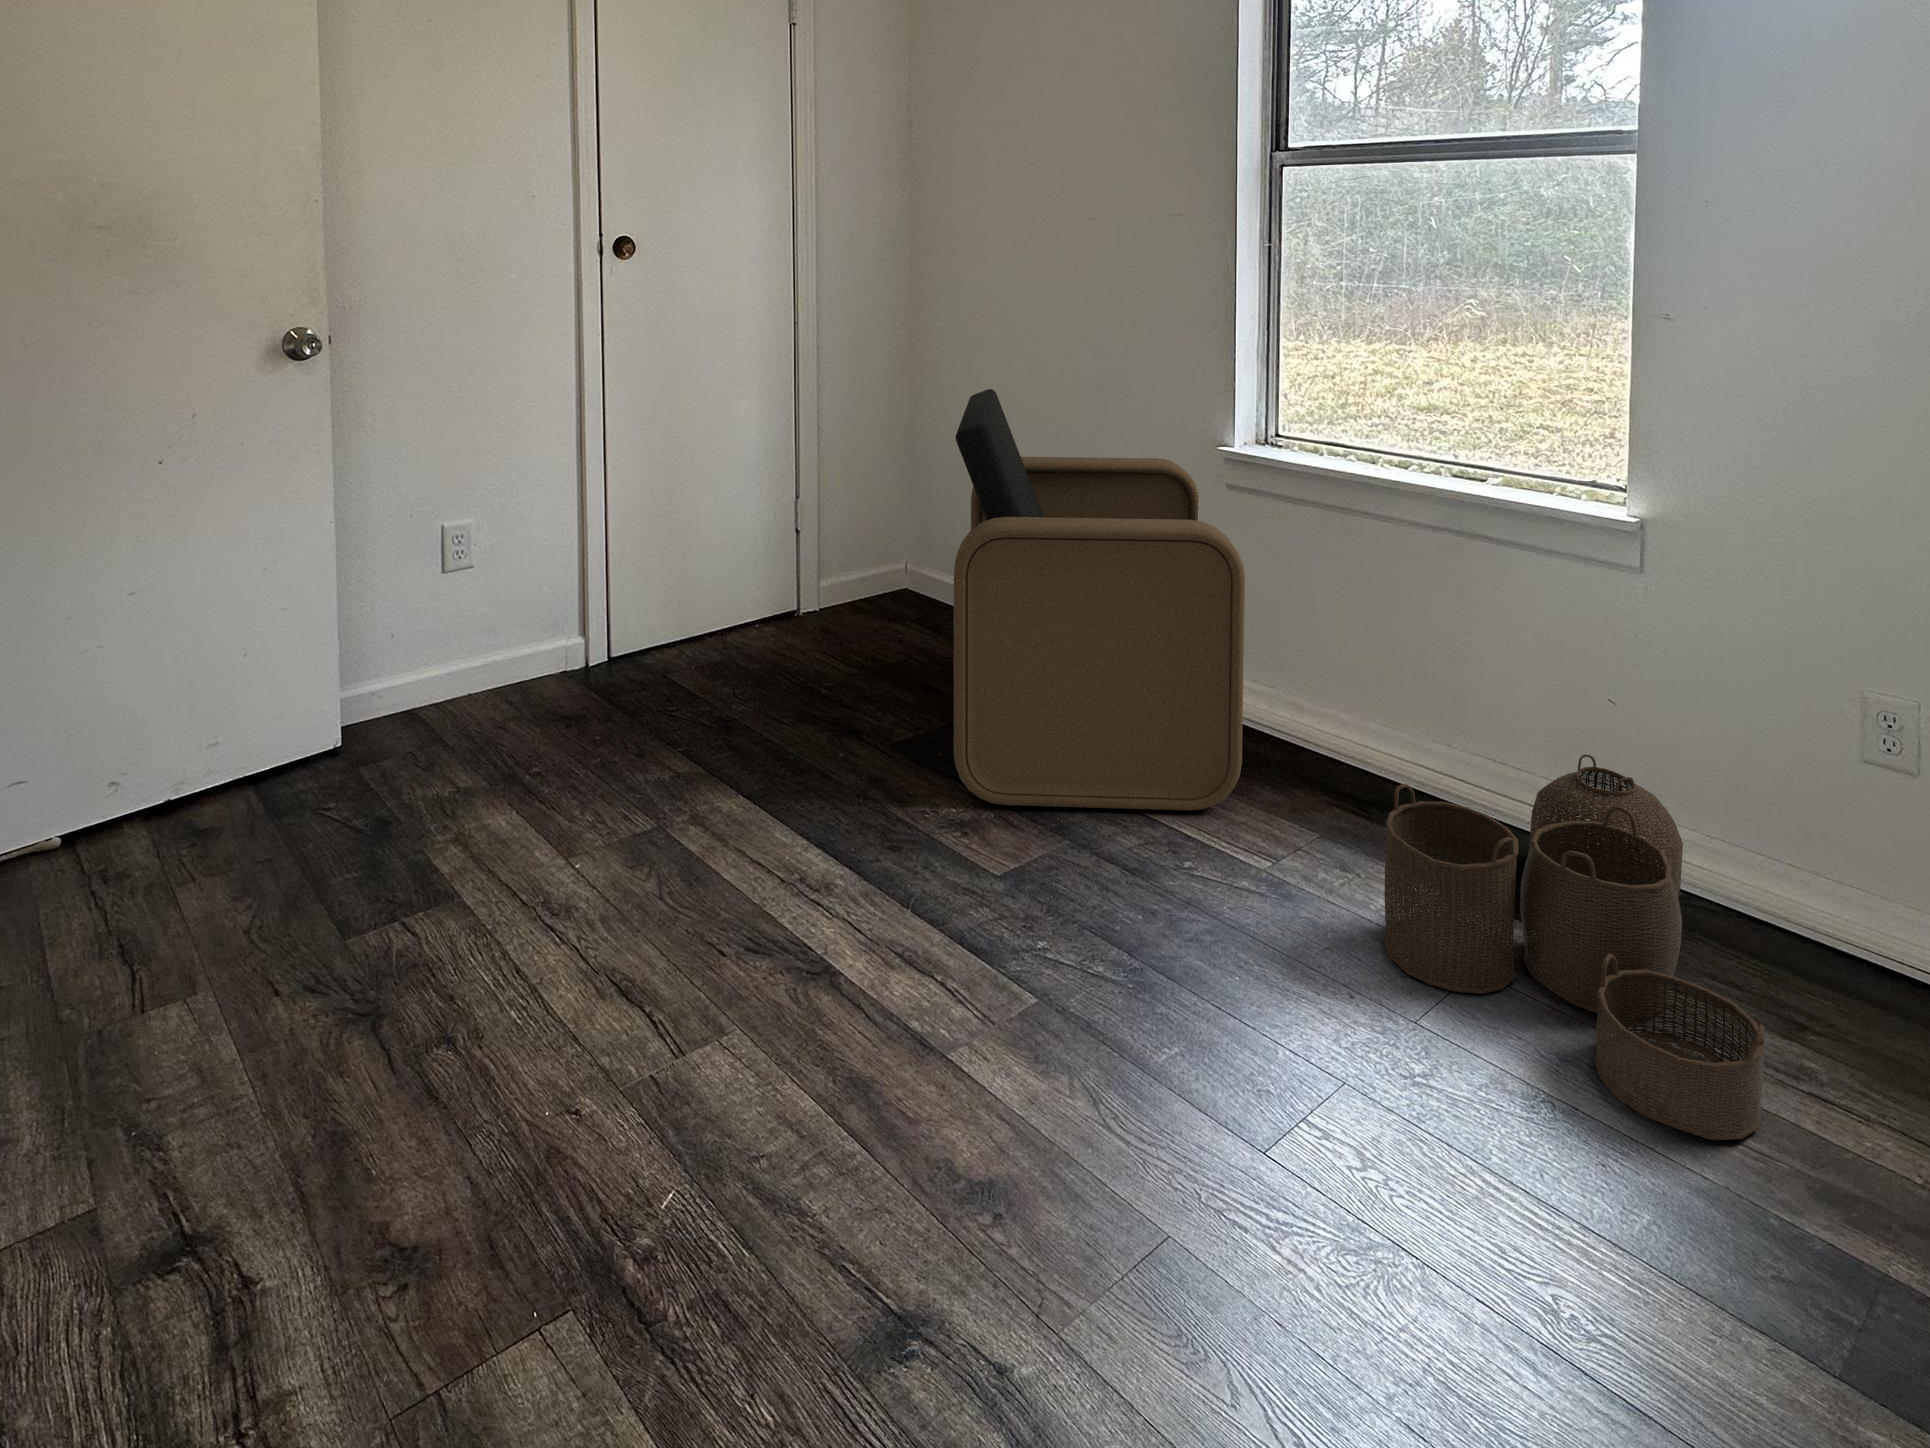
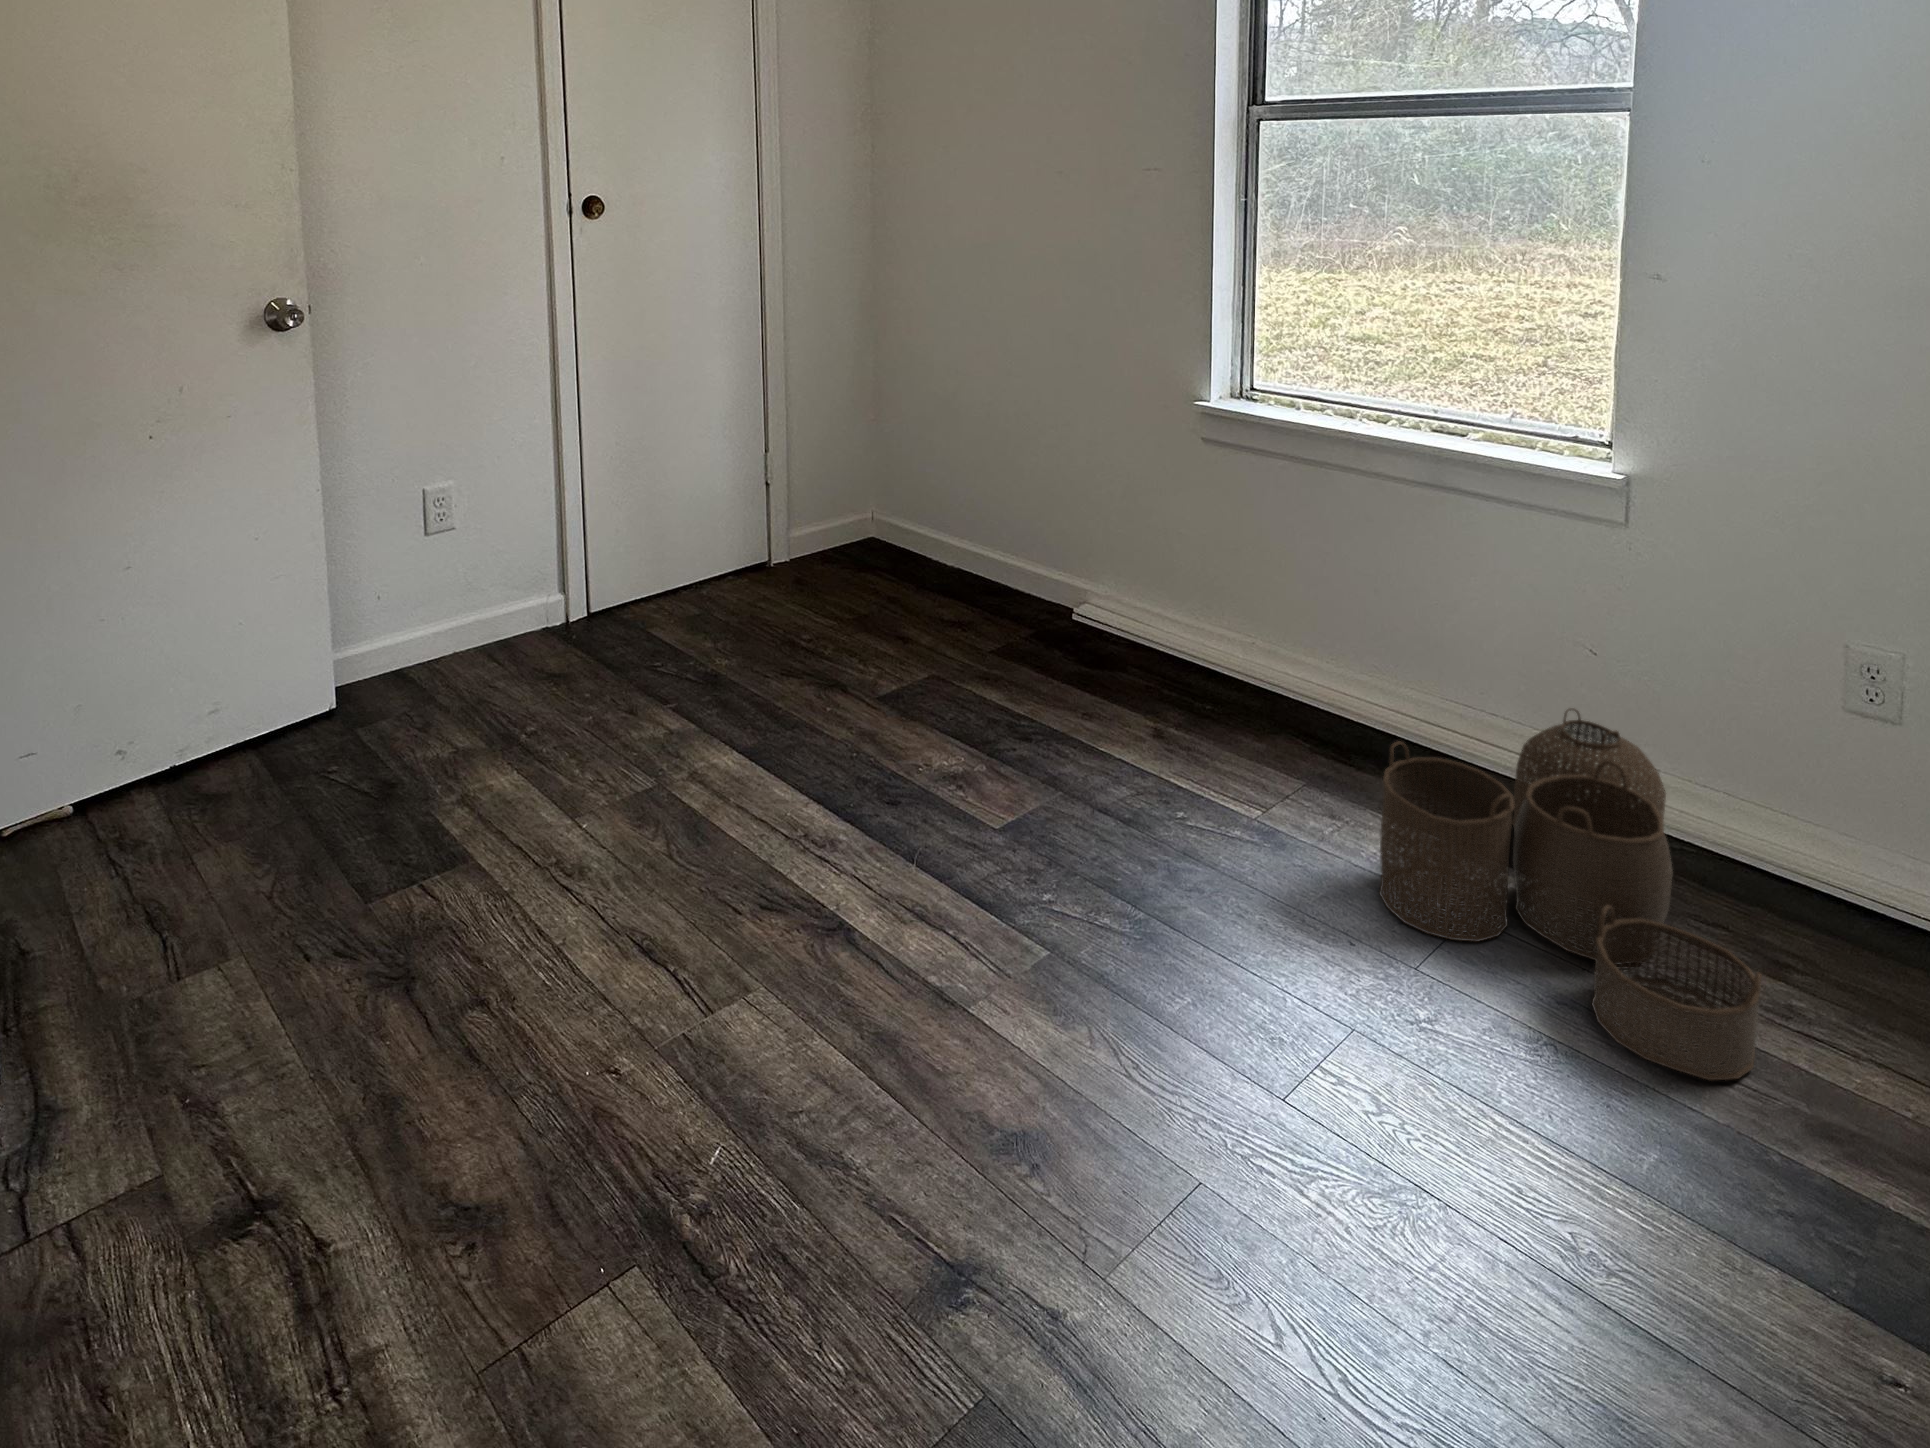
armchair: present [954,389,1245,810] -> none [943,350,1233,764]

